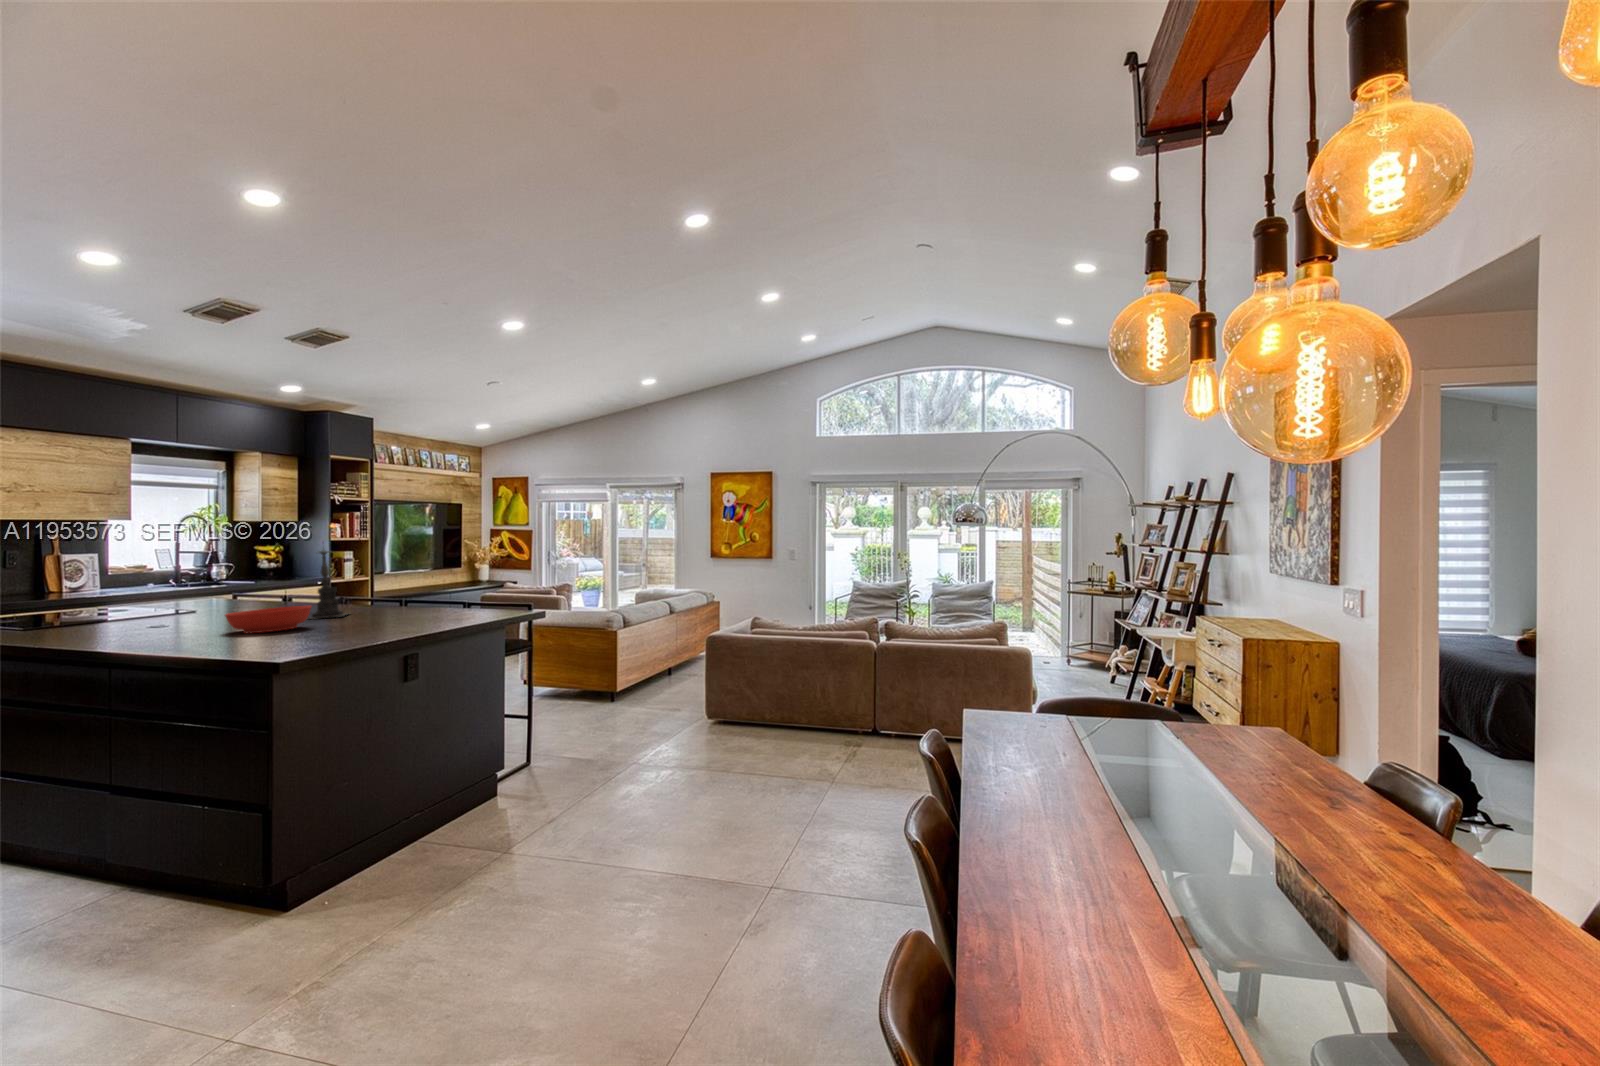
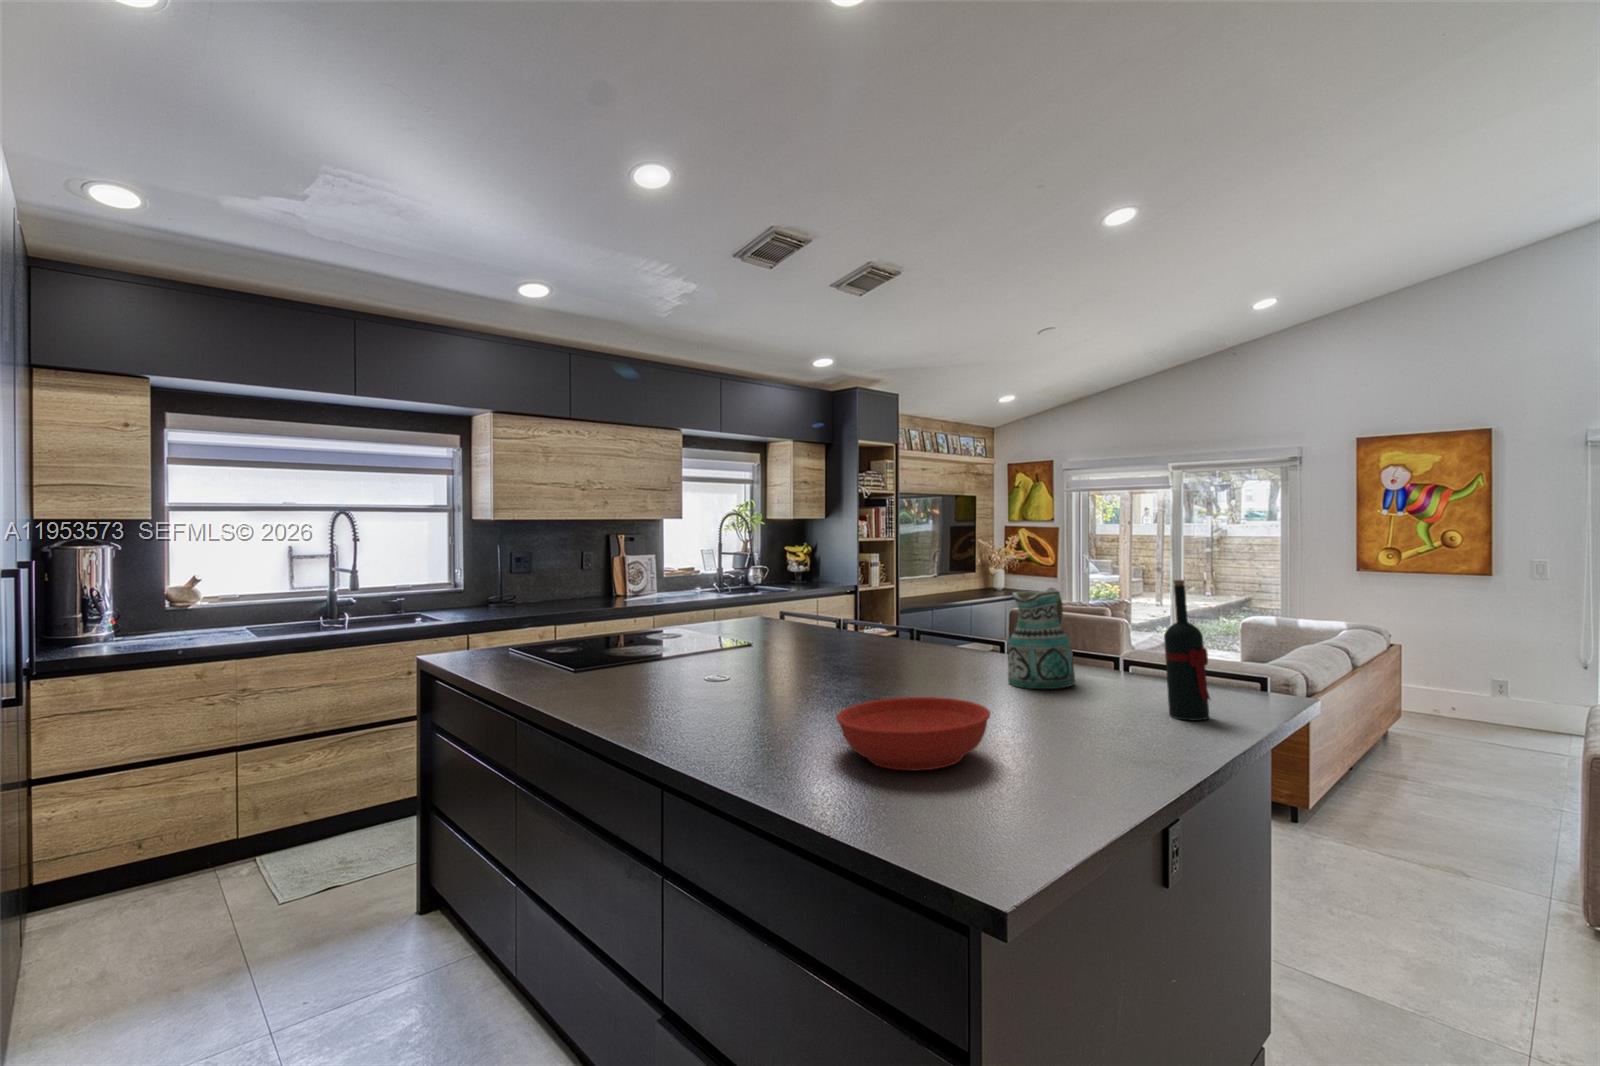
candle holder: present [310,549,346,619] -> none [927,556,999,708]
wine bottle: none [431,550,451,614] -> present [1164,580,1210,721]
ceramic pitcher: none [367,559,406,611] -> present [1008,588,1075,689]

